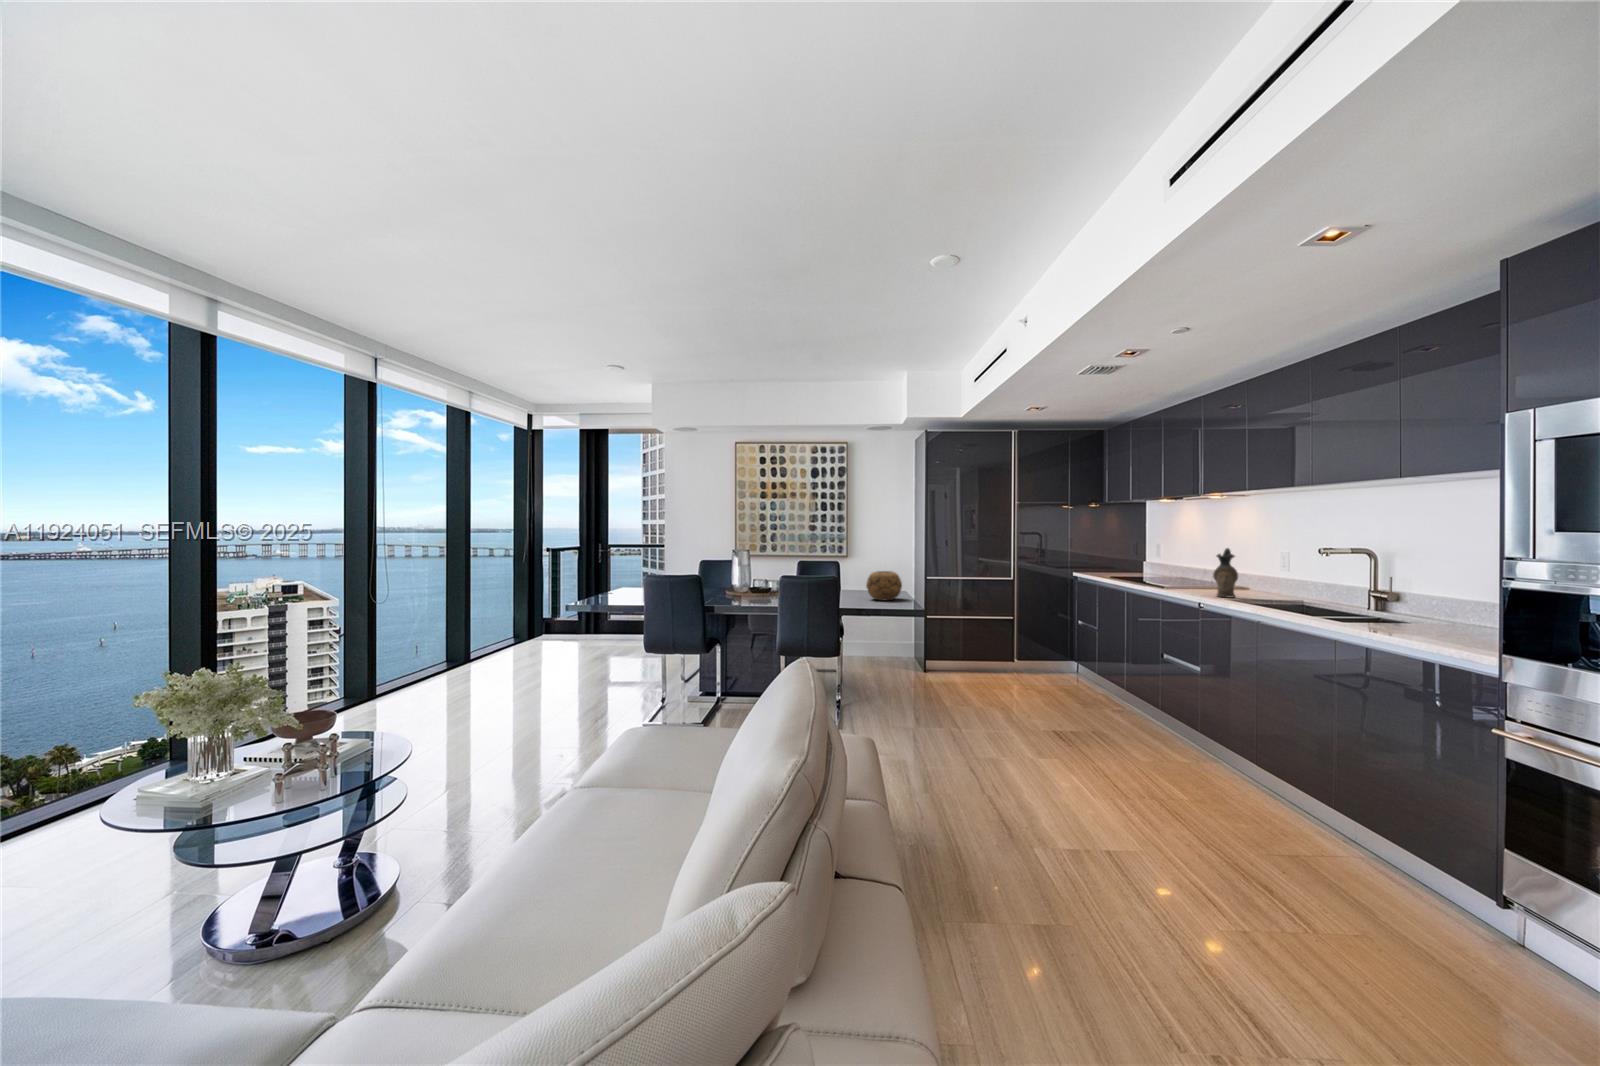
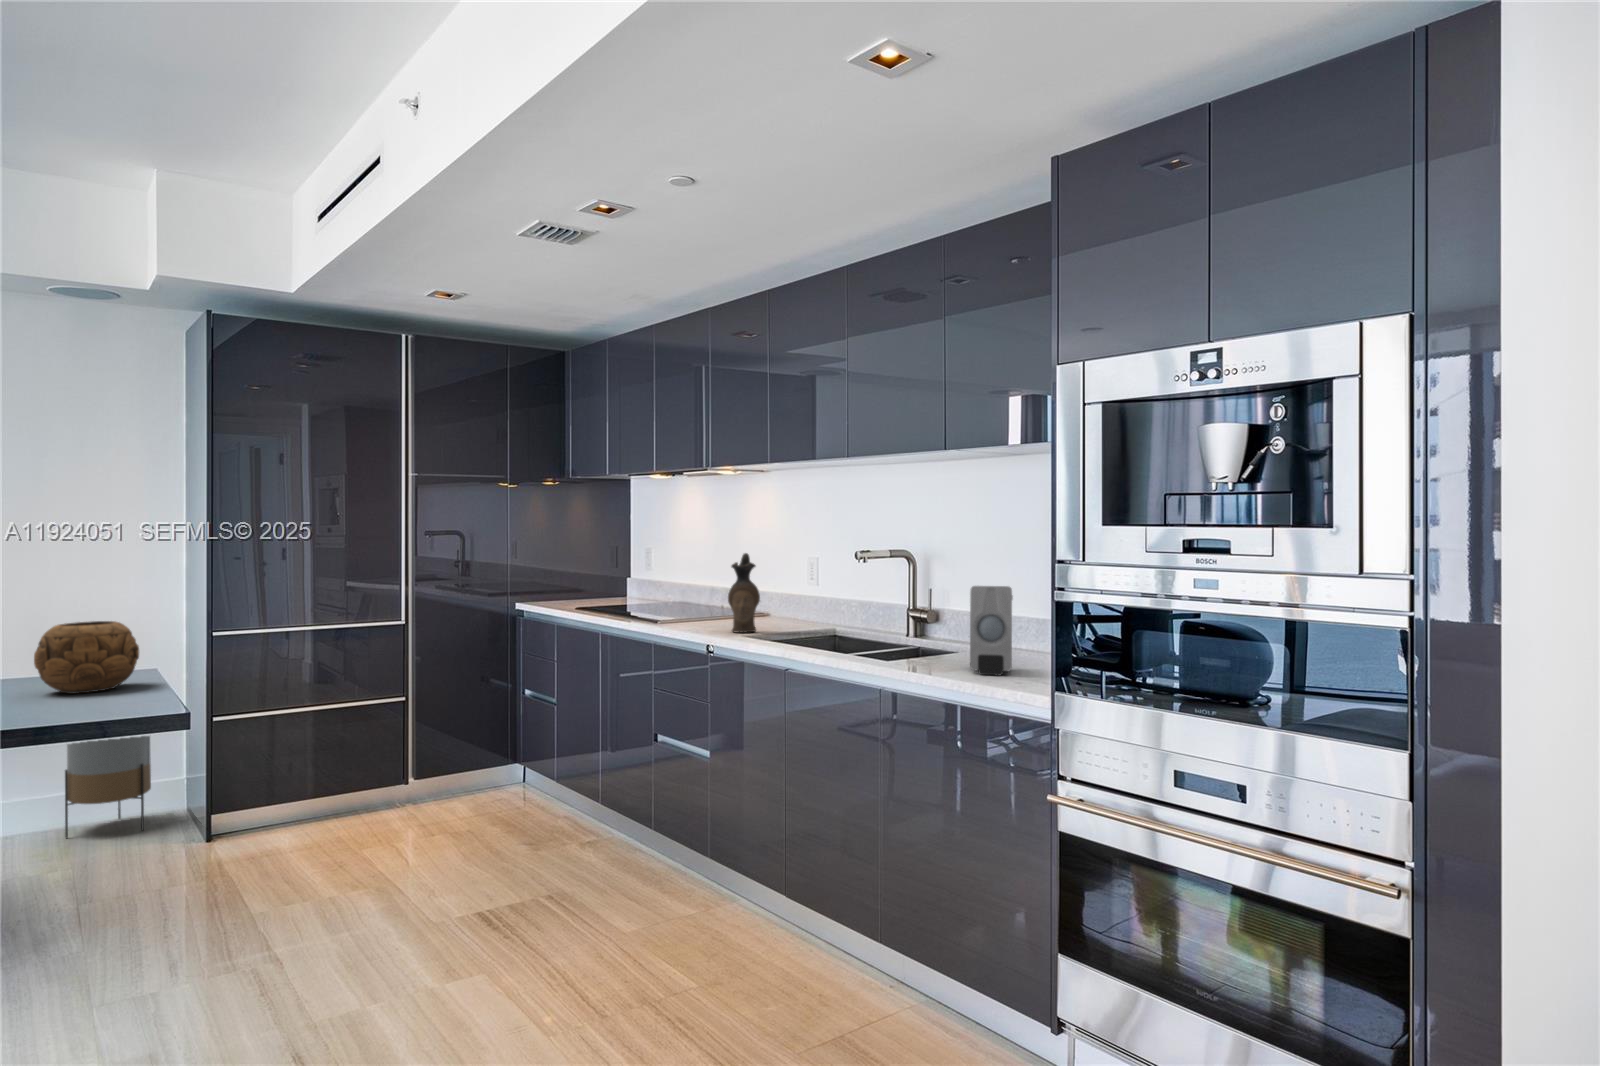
soap dispenser: none [1418,574,1468,640] -> present [970,586,1013,676]
planter: none [872,617,902,664] -> present [65,736,151,838]

